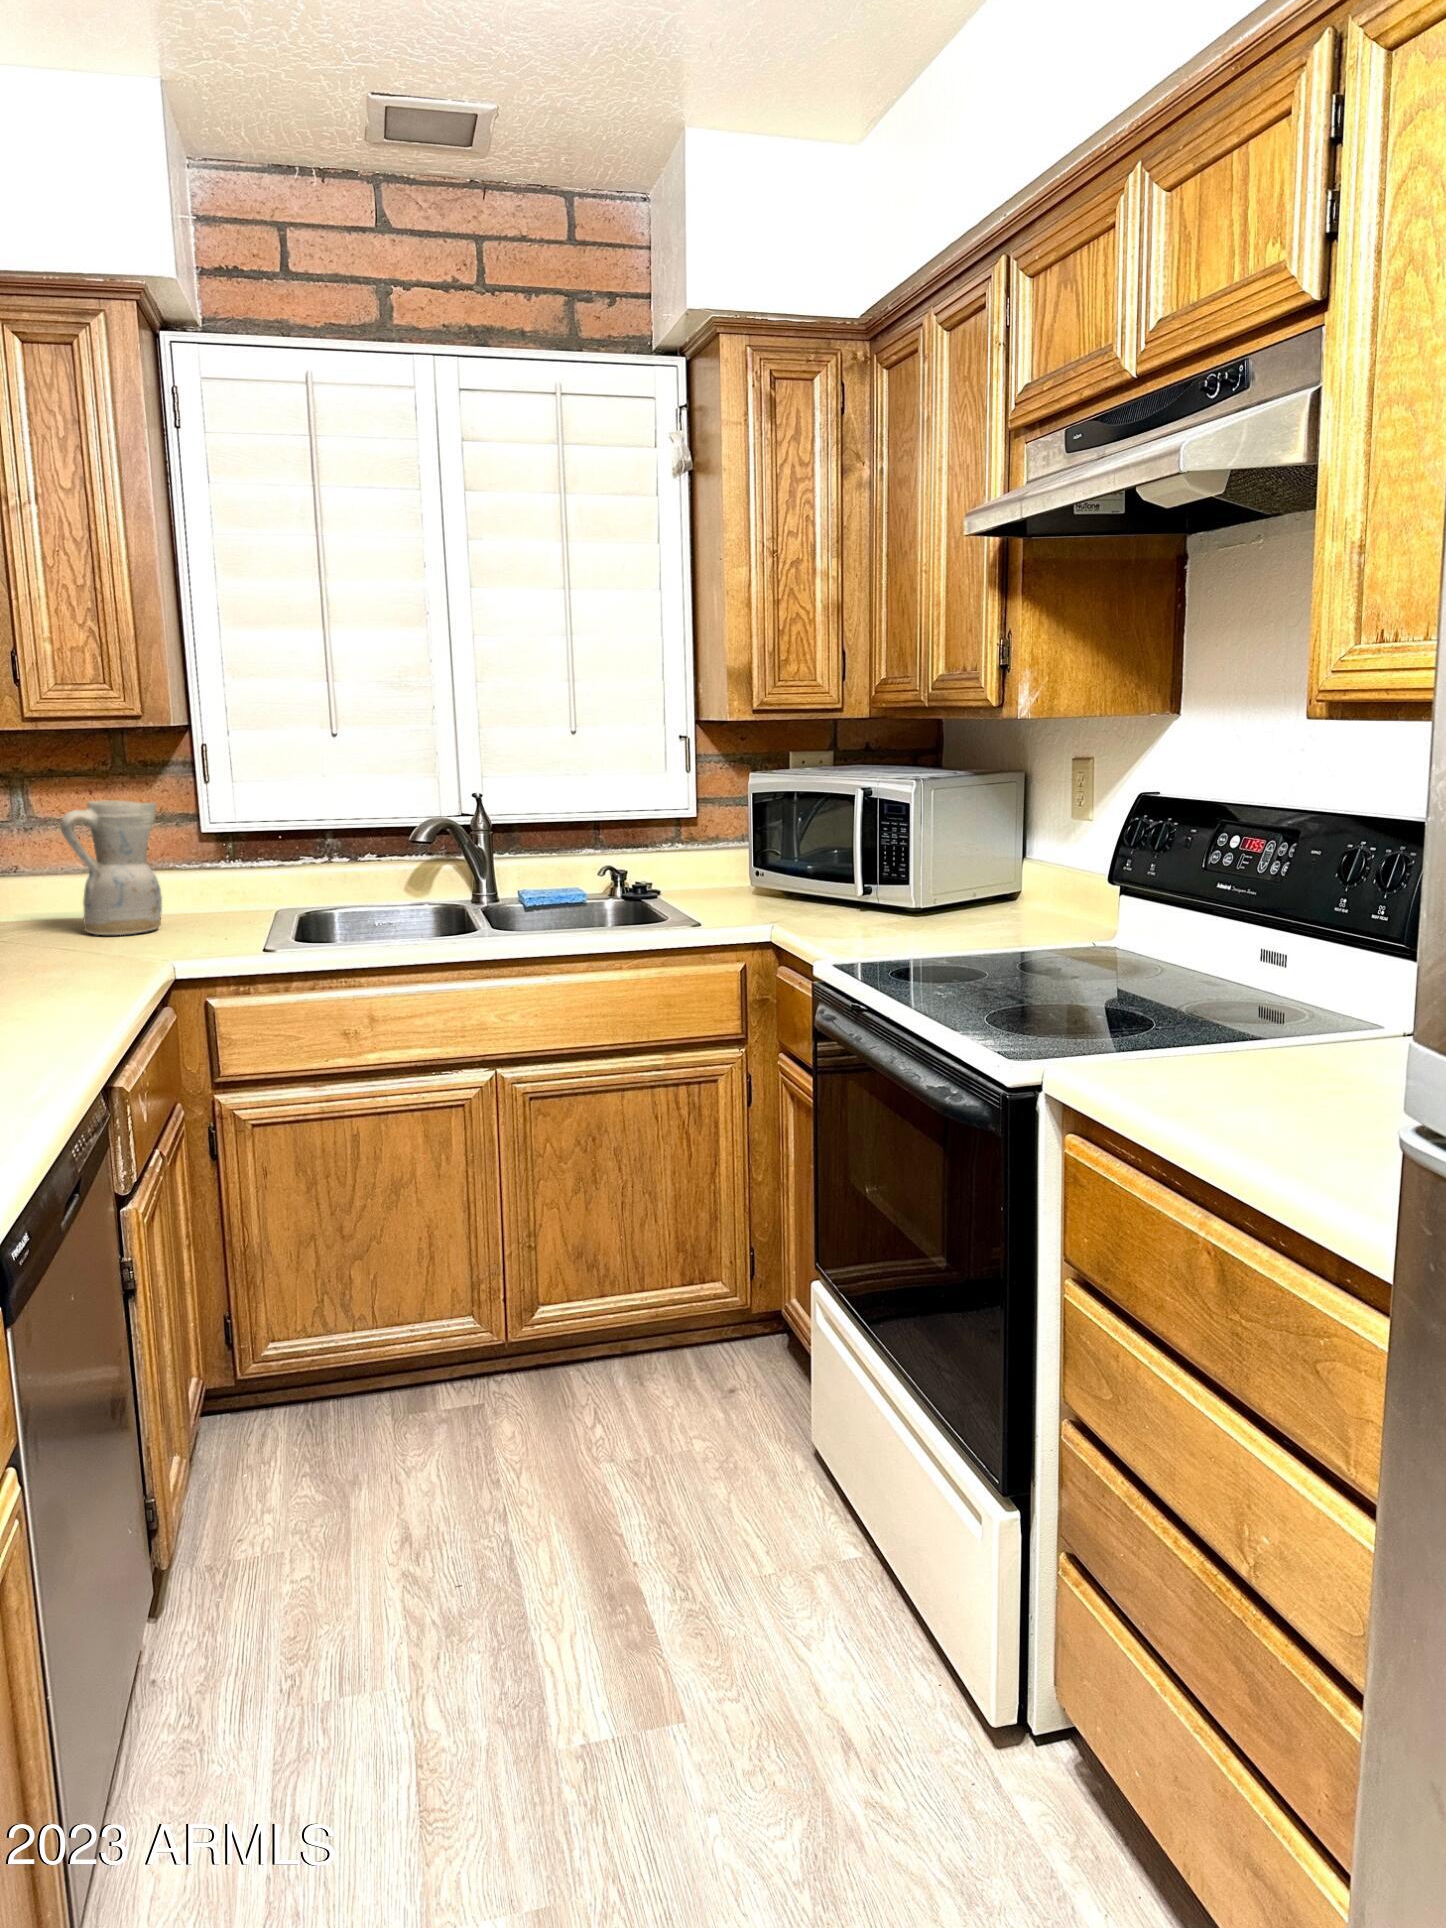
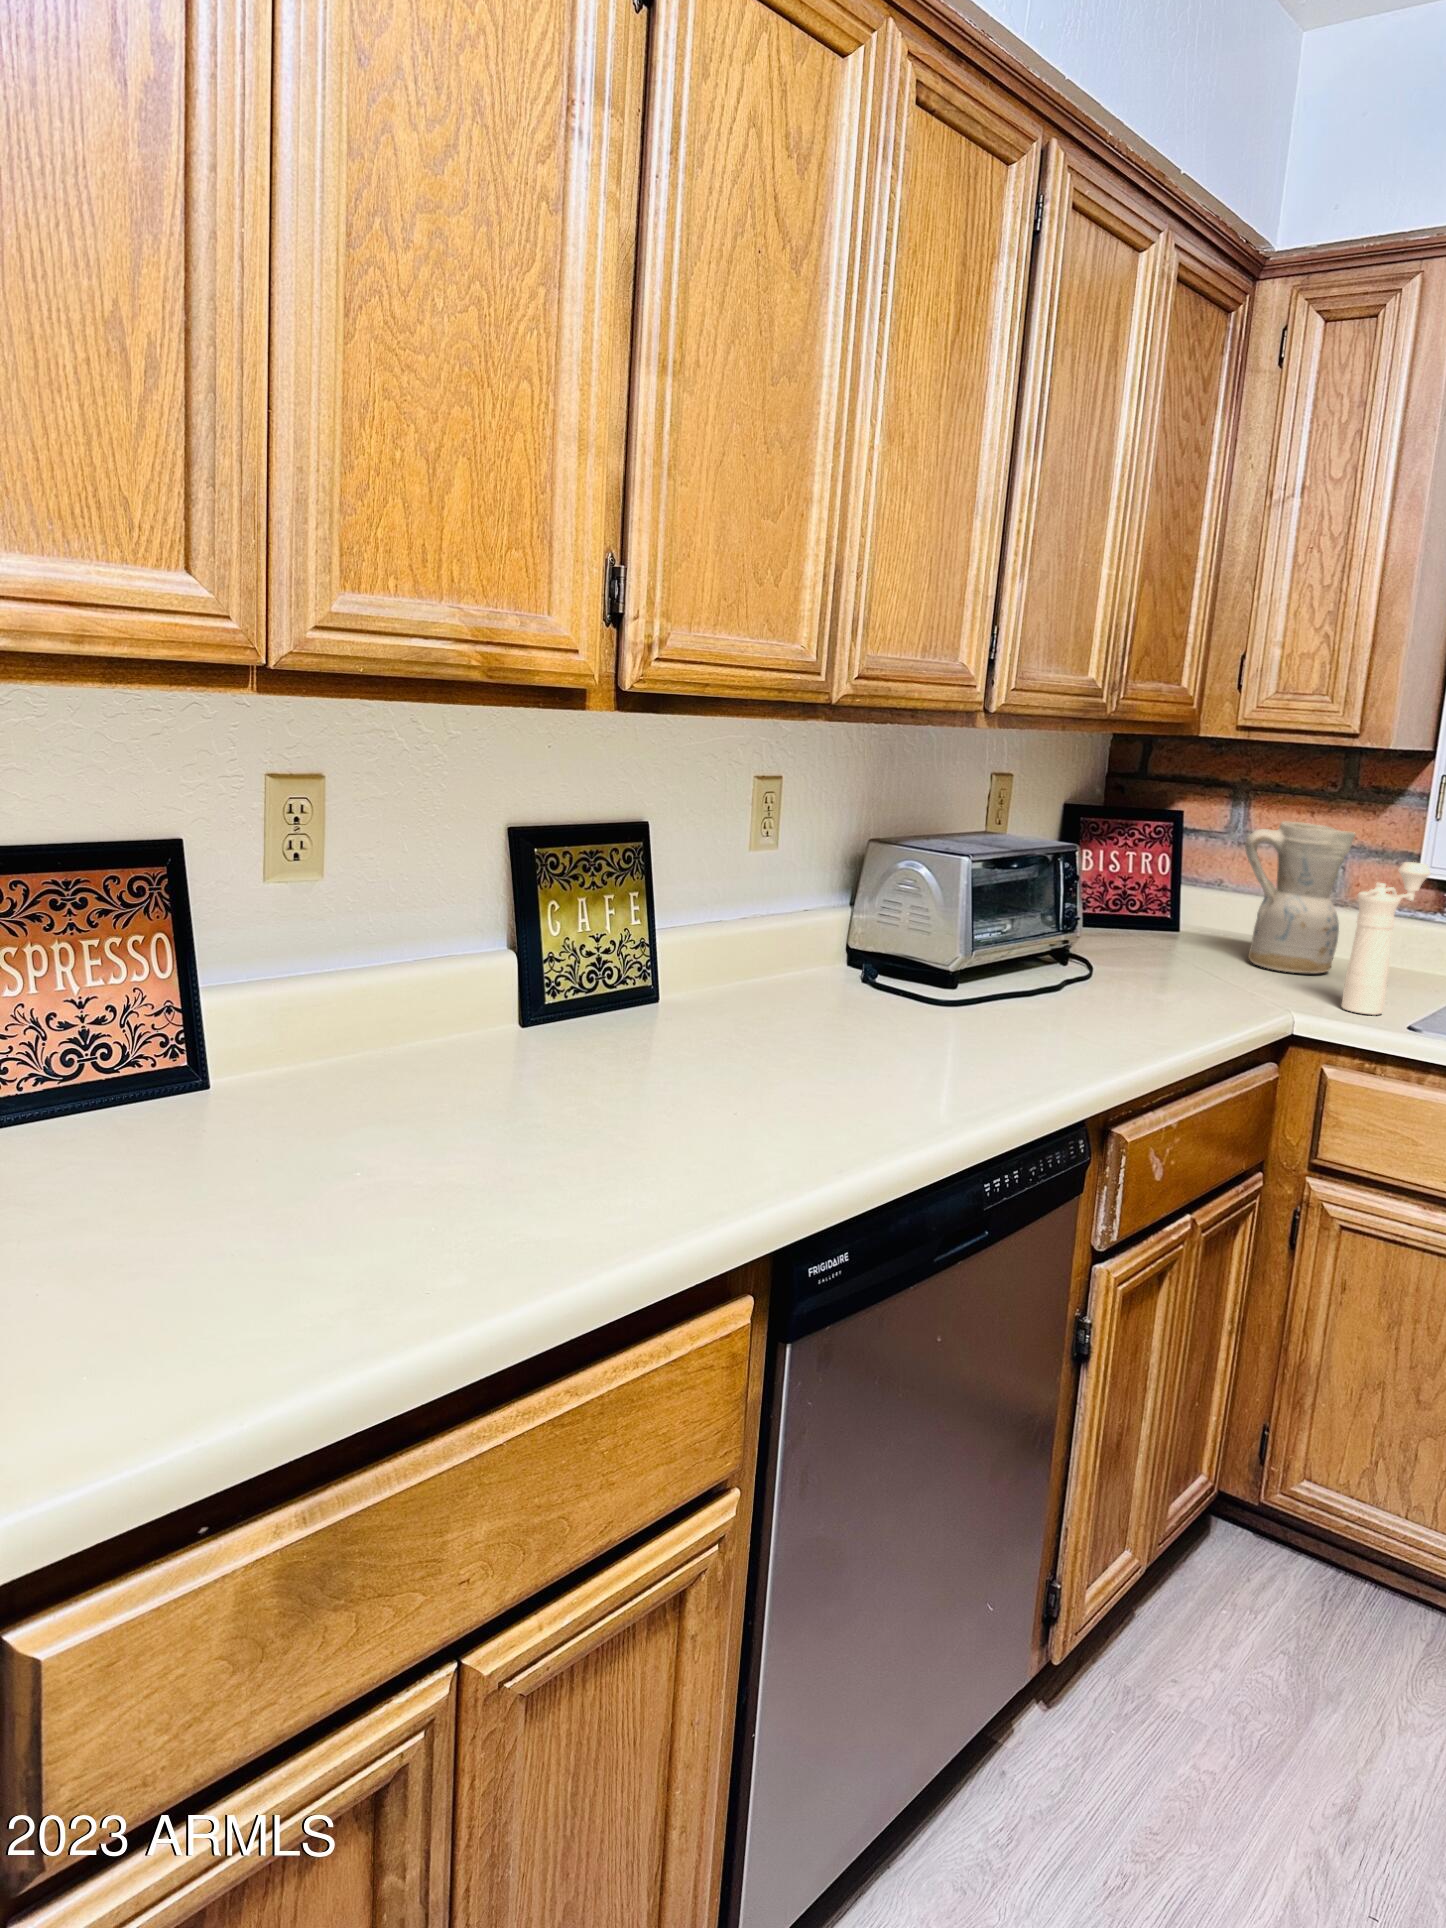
pepper mill: none [195,819,239,950] -> present [1342,862,1430,1015]

